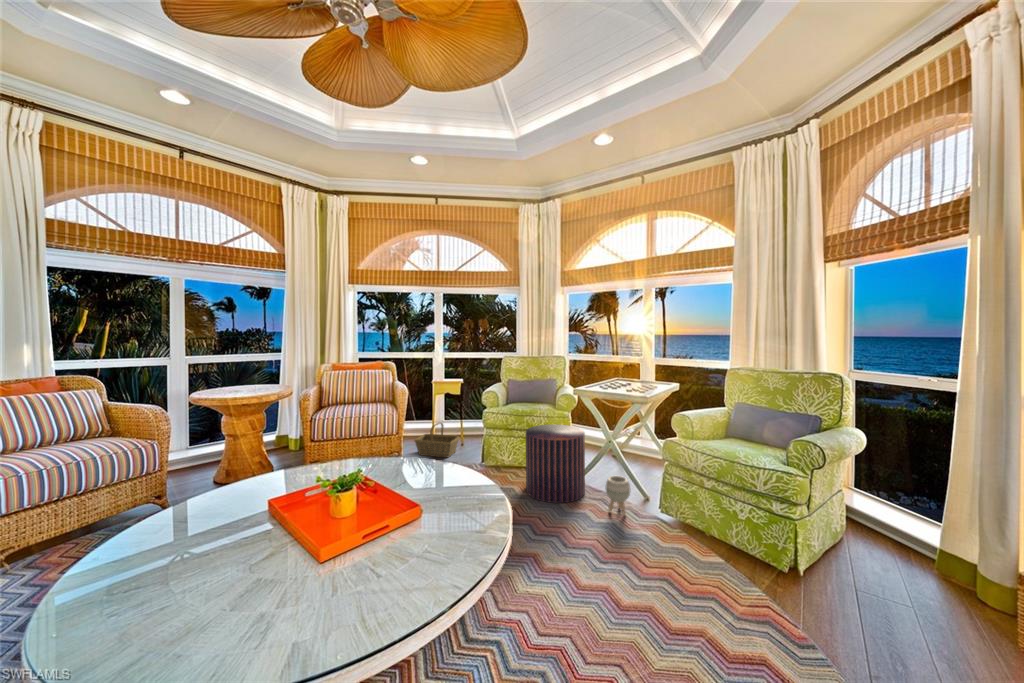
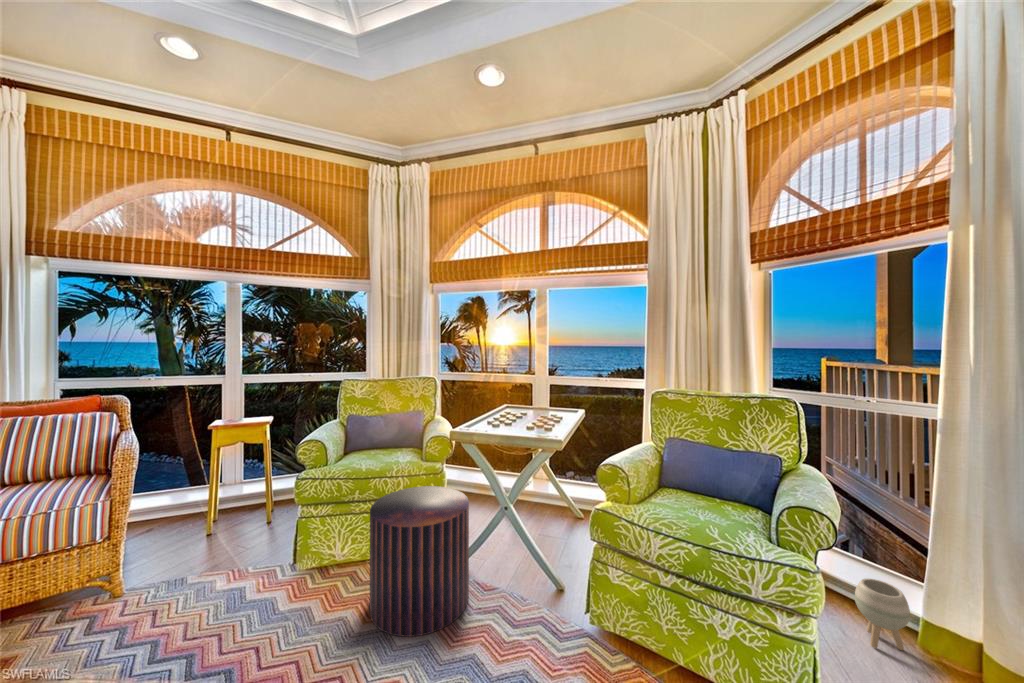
basket: present [414,423,459,457] -> none [165,491,260,556]
planter: present [606,476,631,515] -> present [855,579,910,650]

